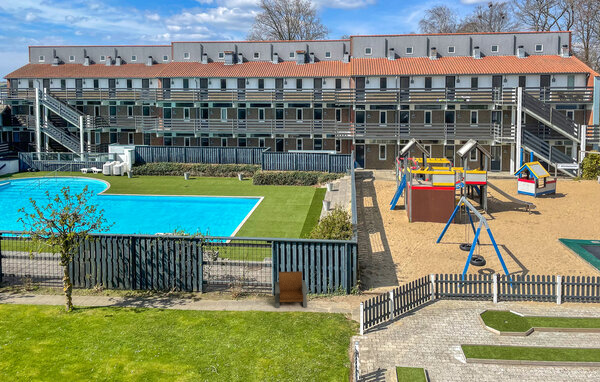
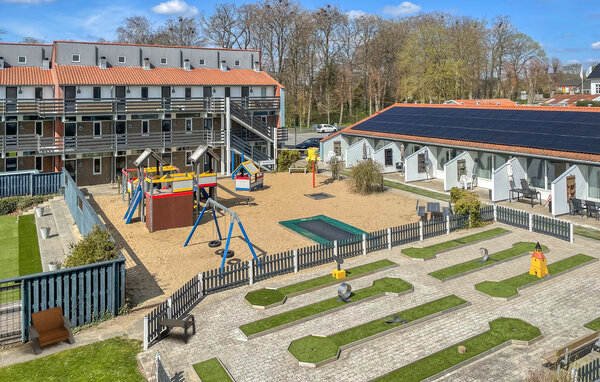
bench: none [376,304,415,343] -> present [157,312,196,343]

